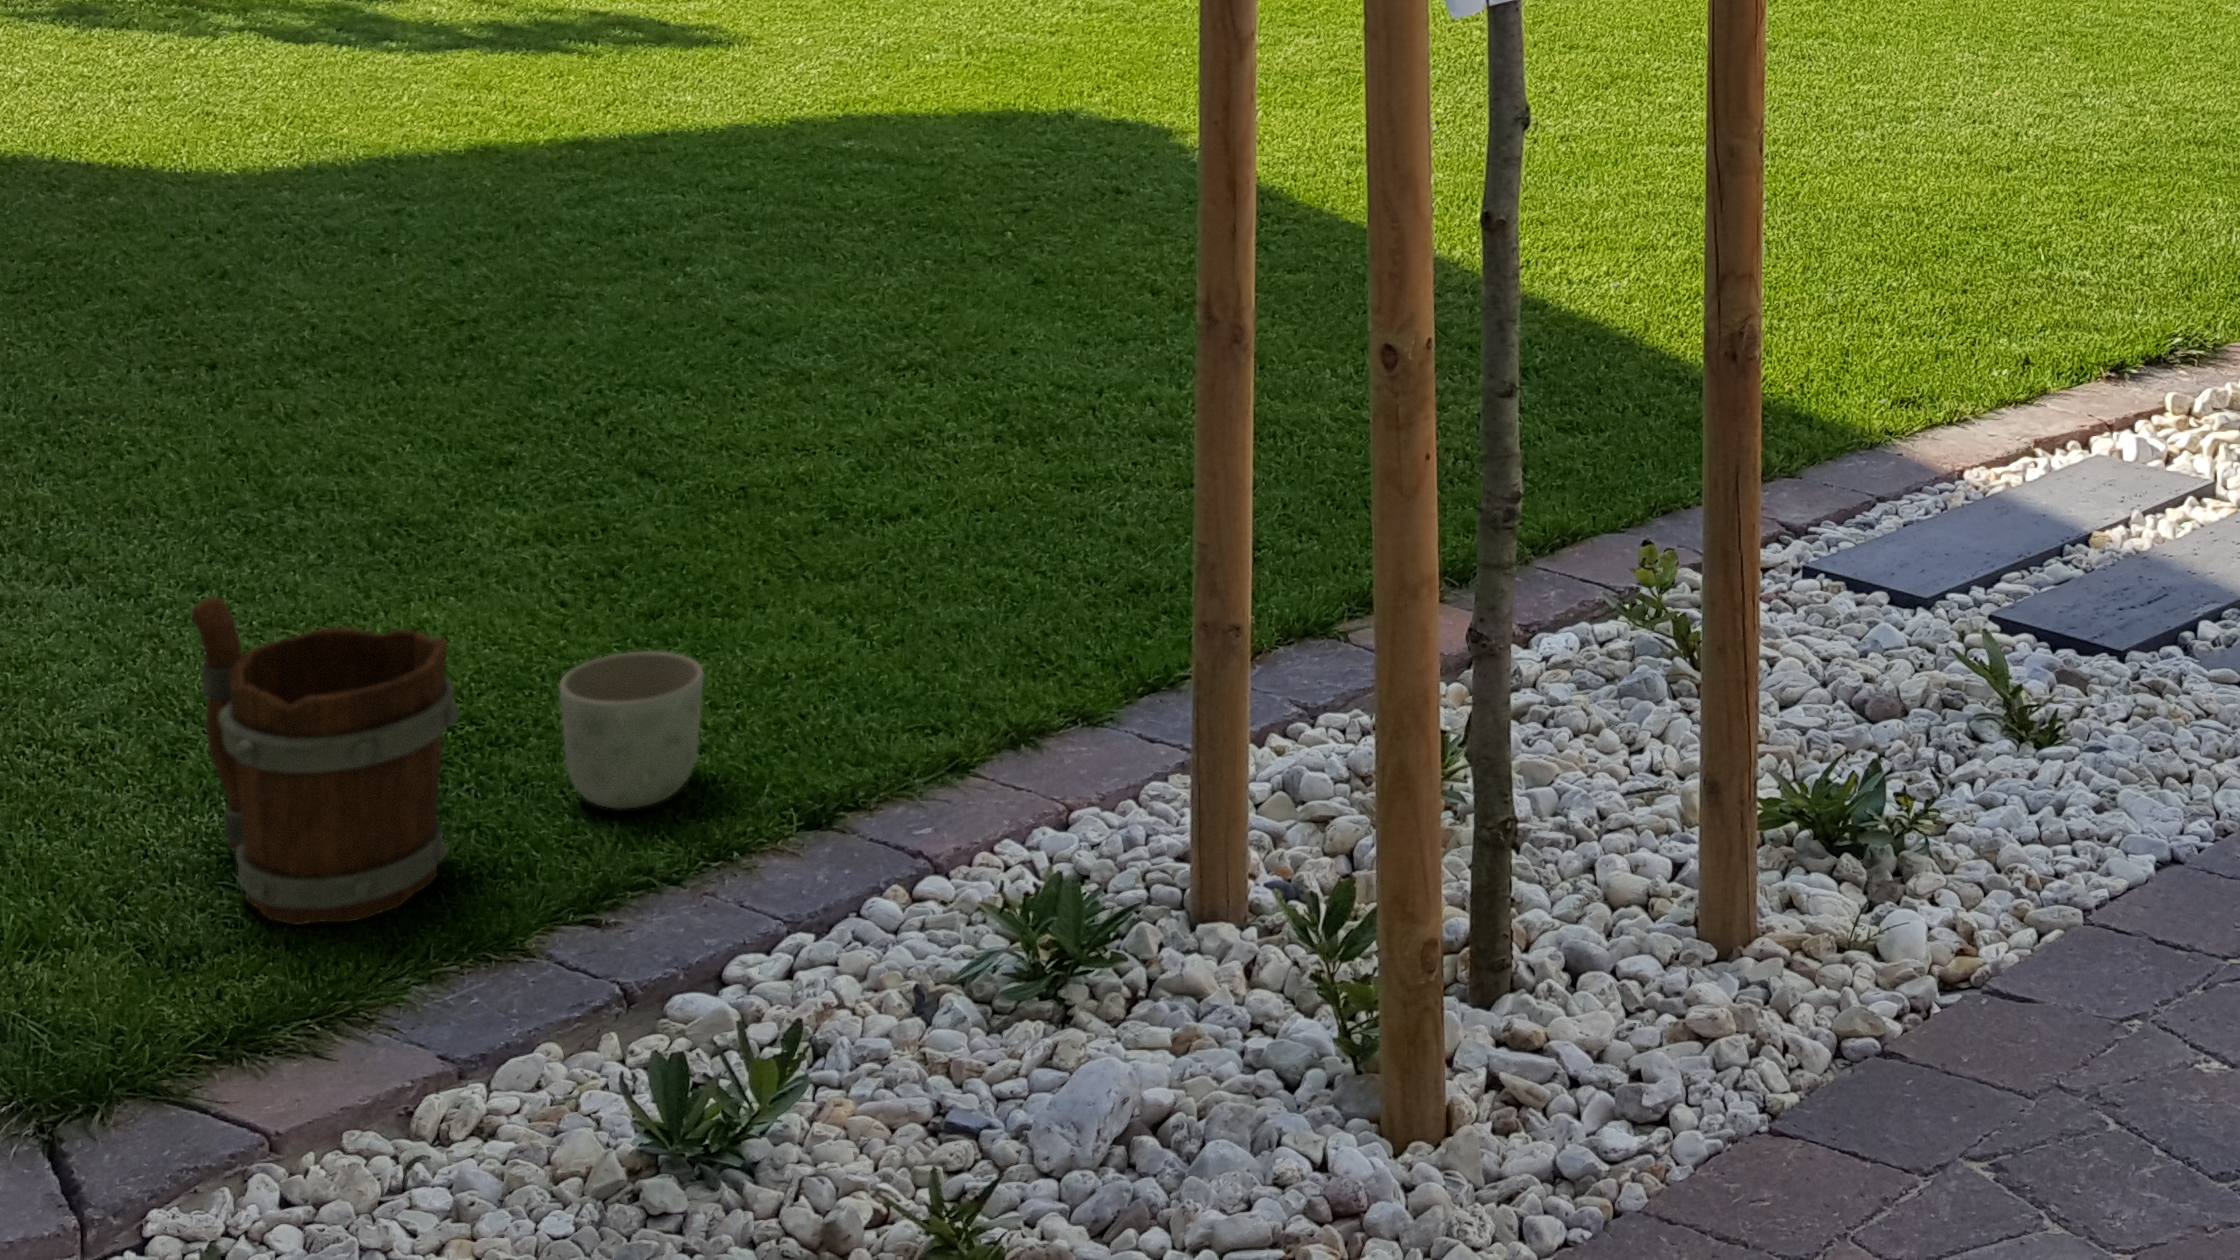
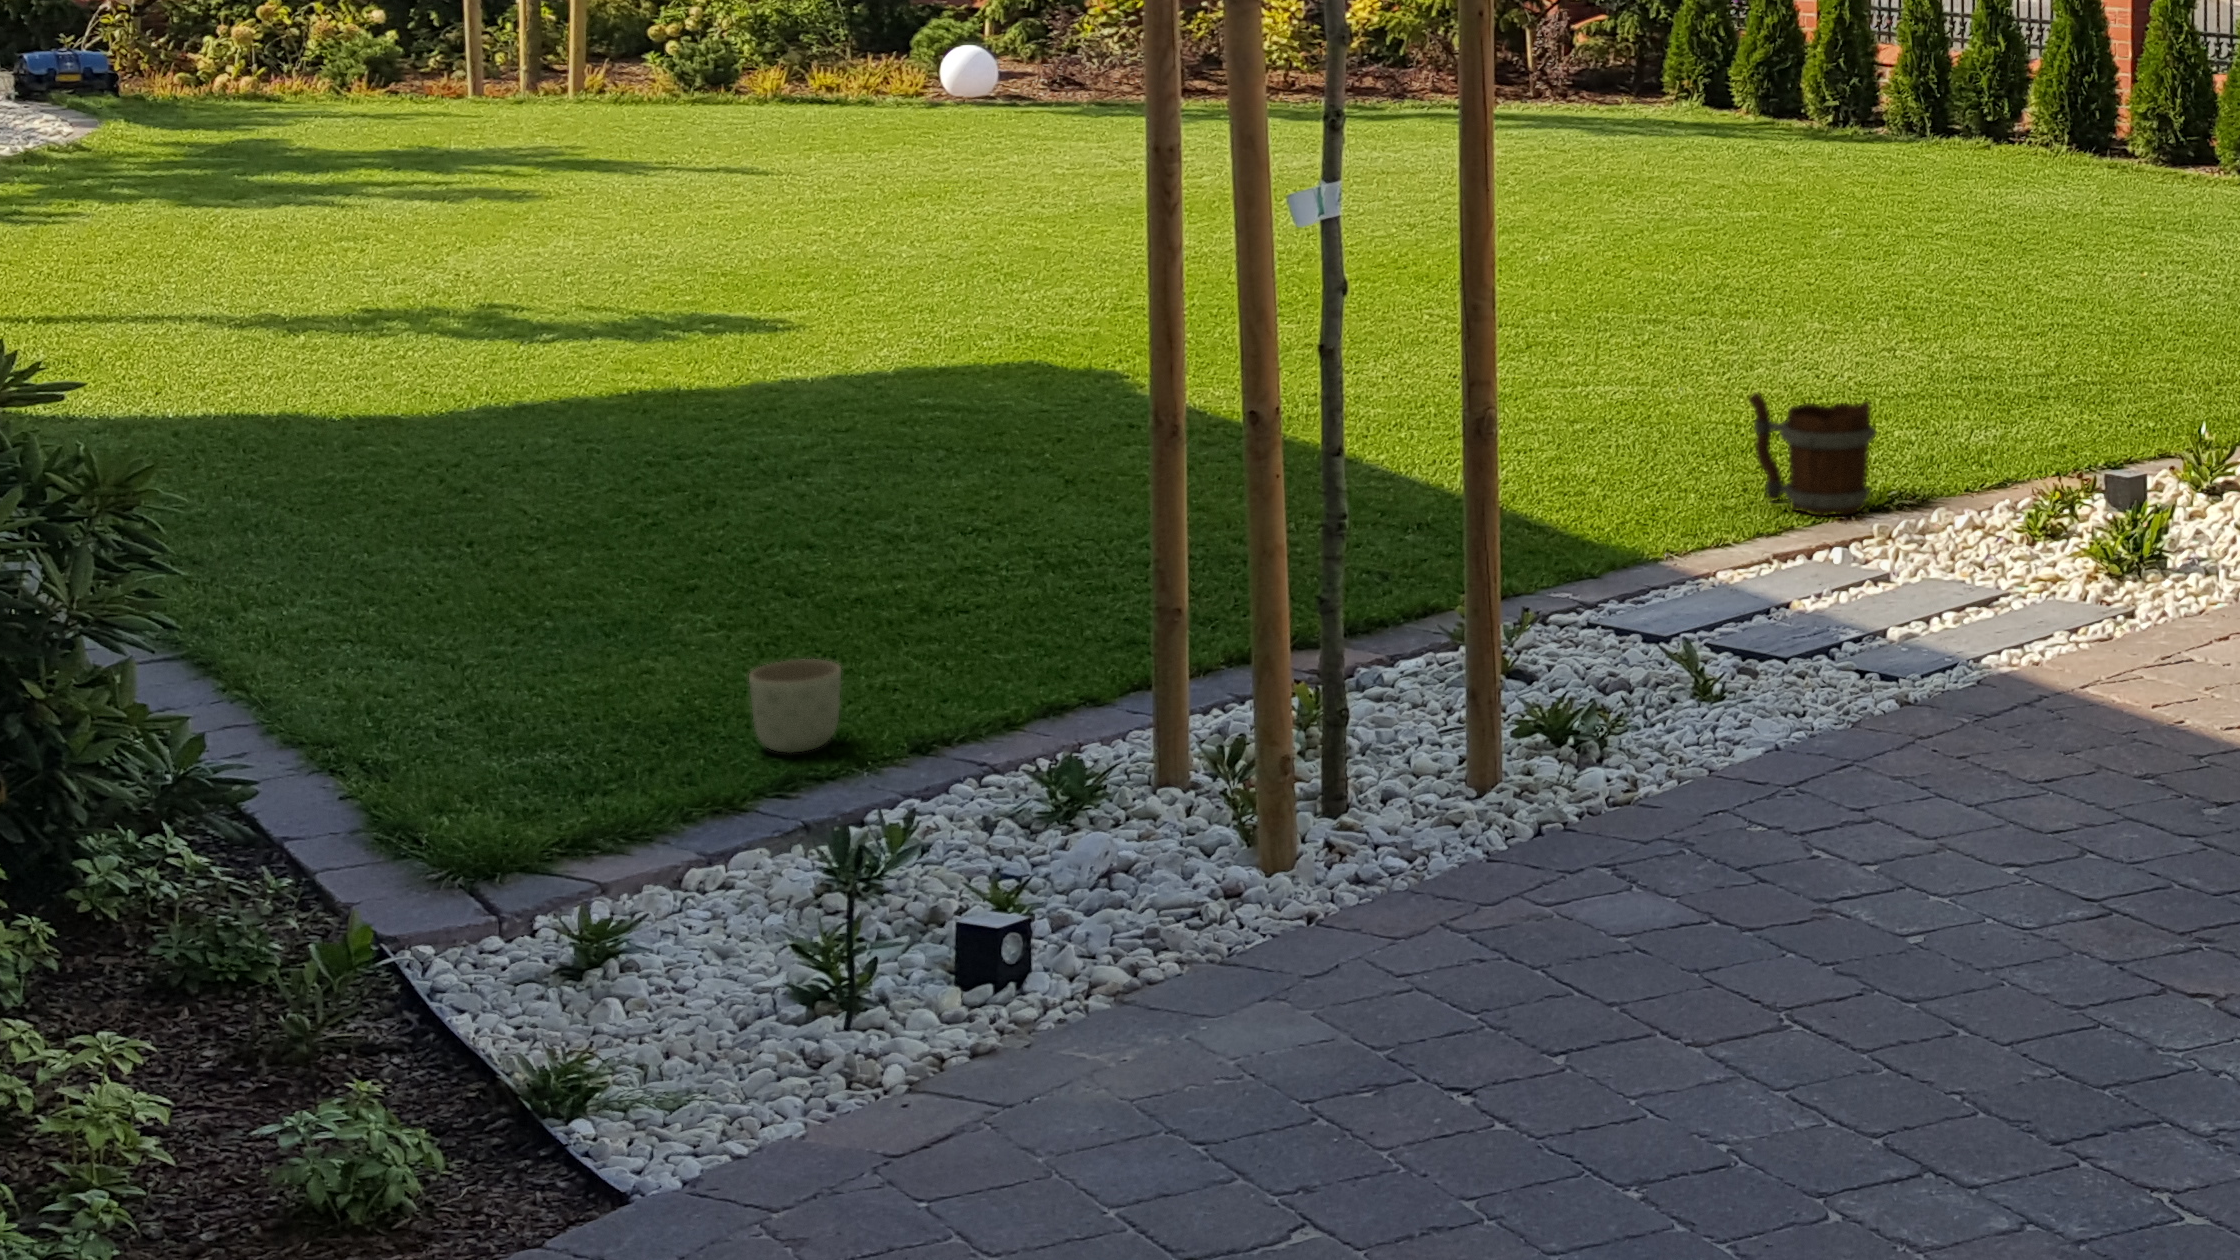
bucket: present [192,597,460,925] -> present [1749,393,1877,516]

